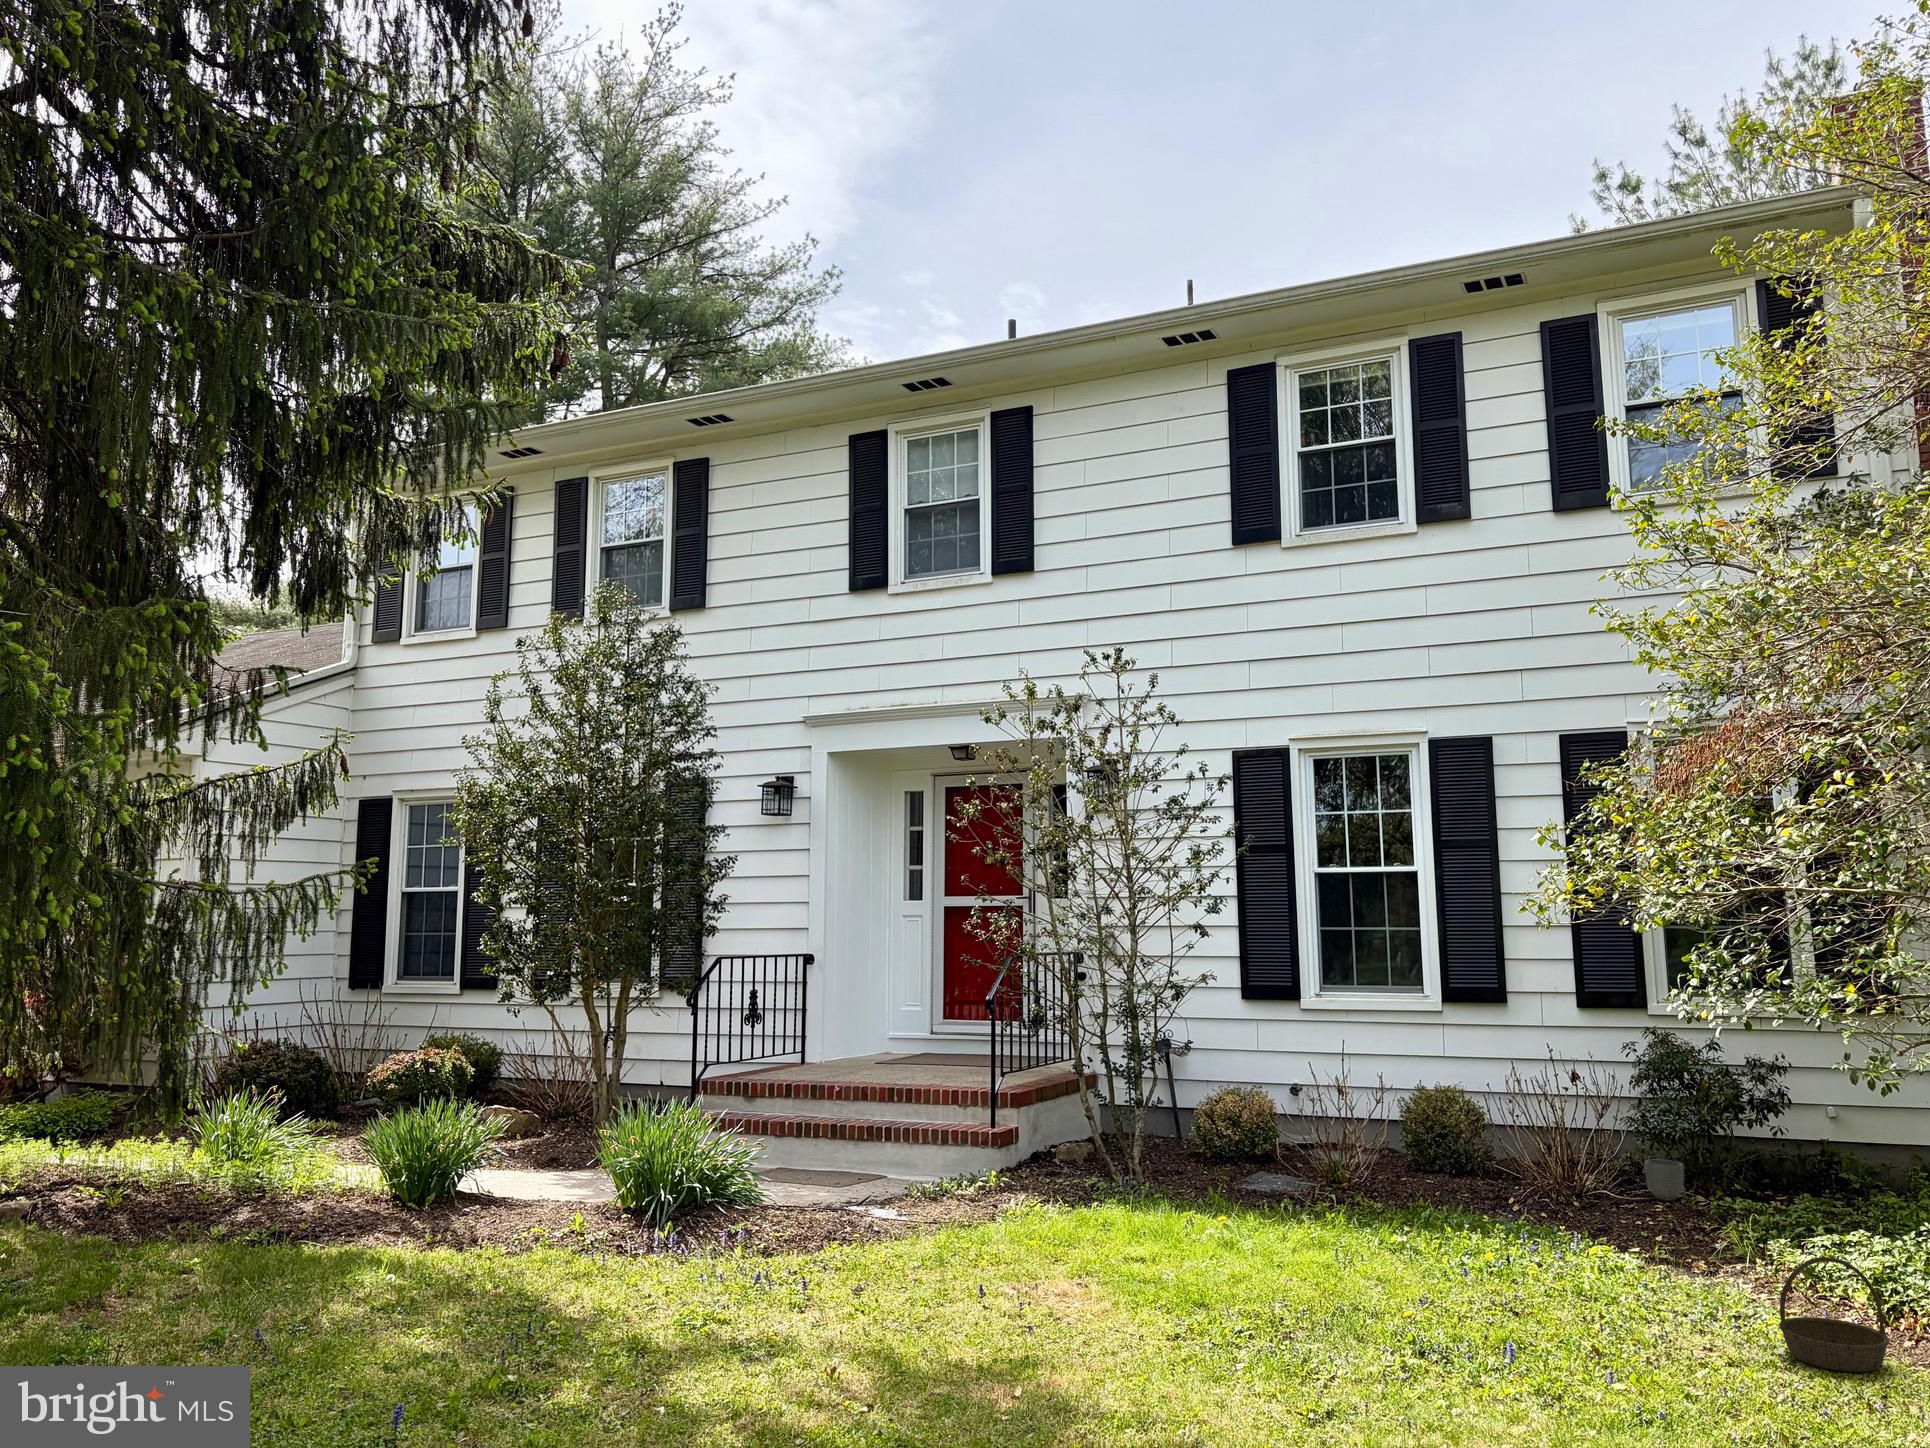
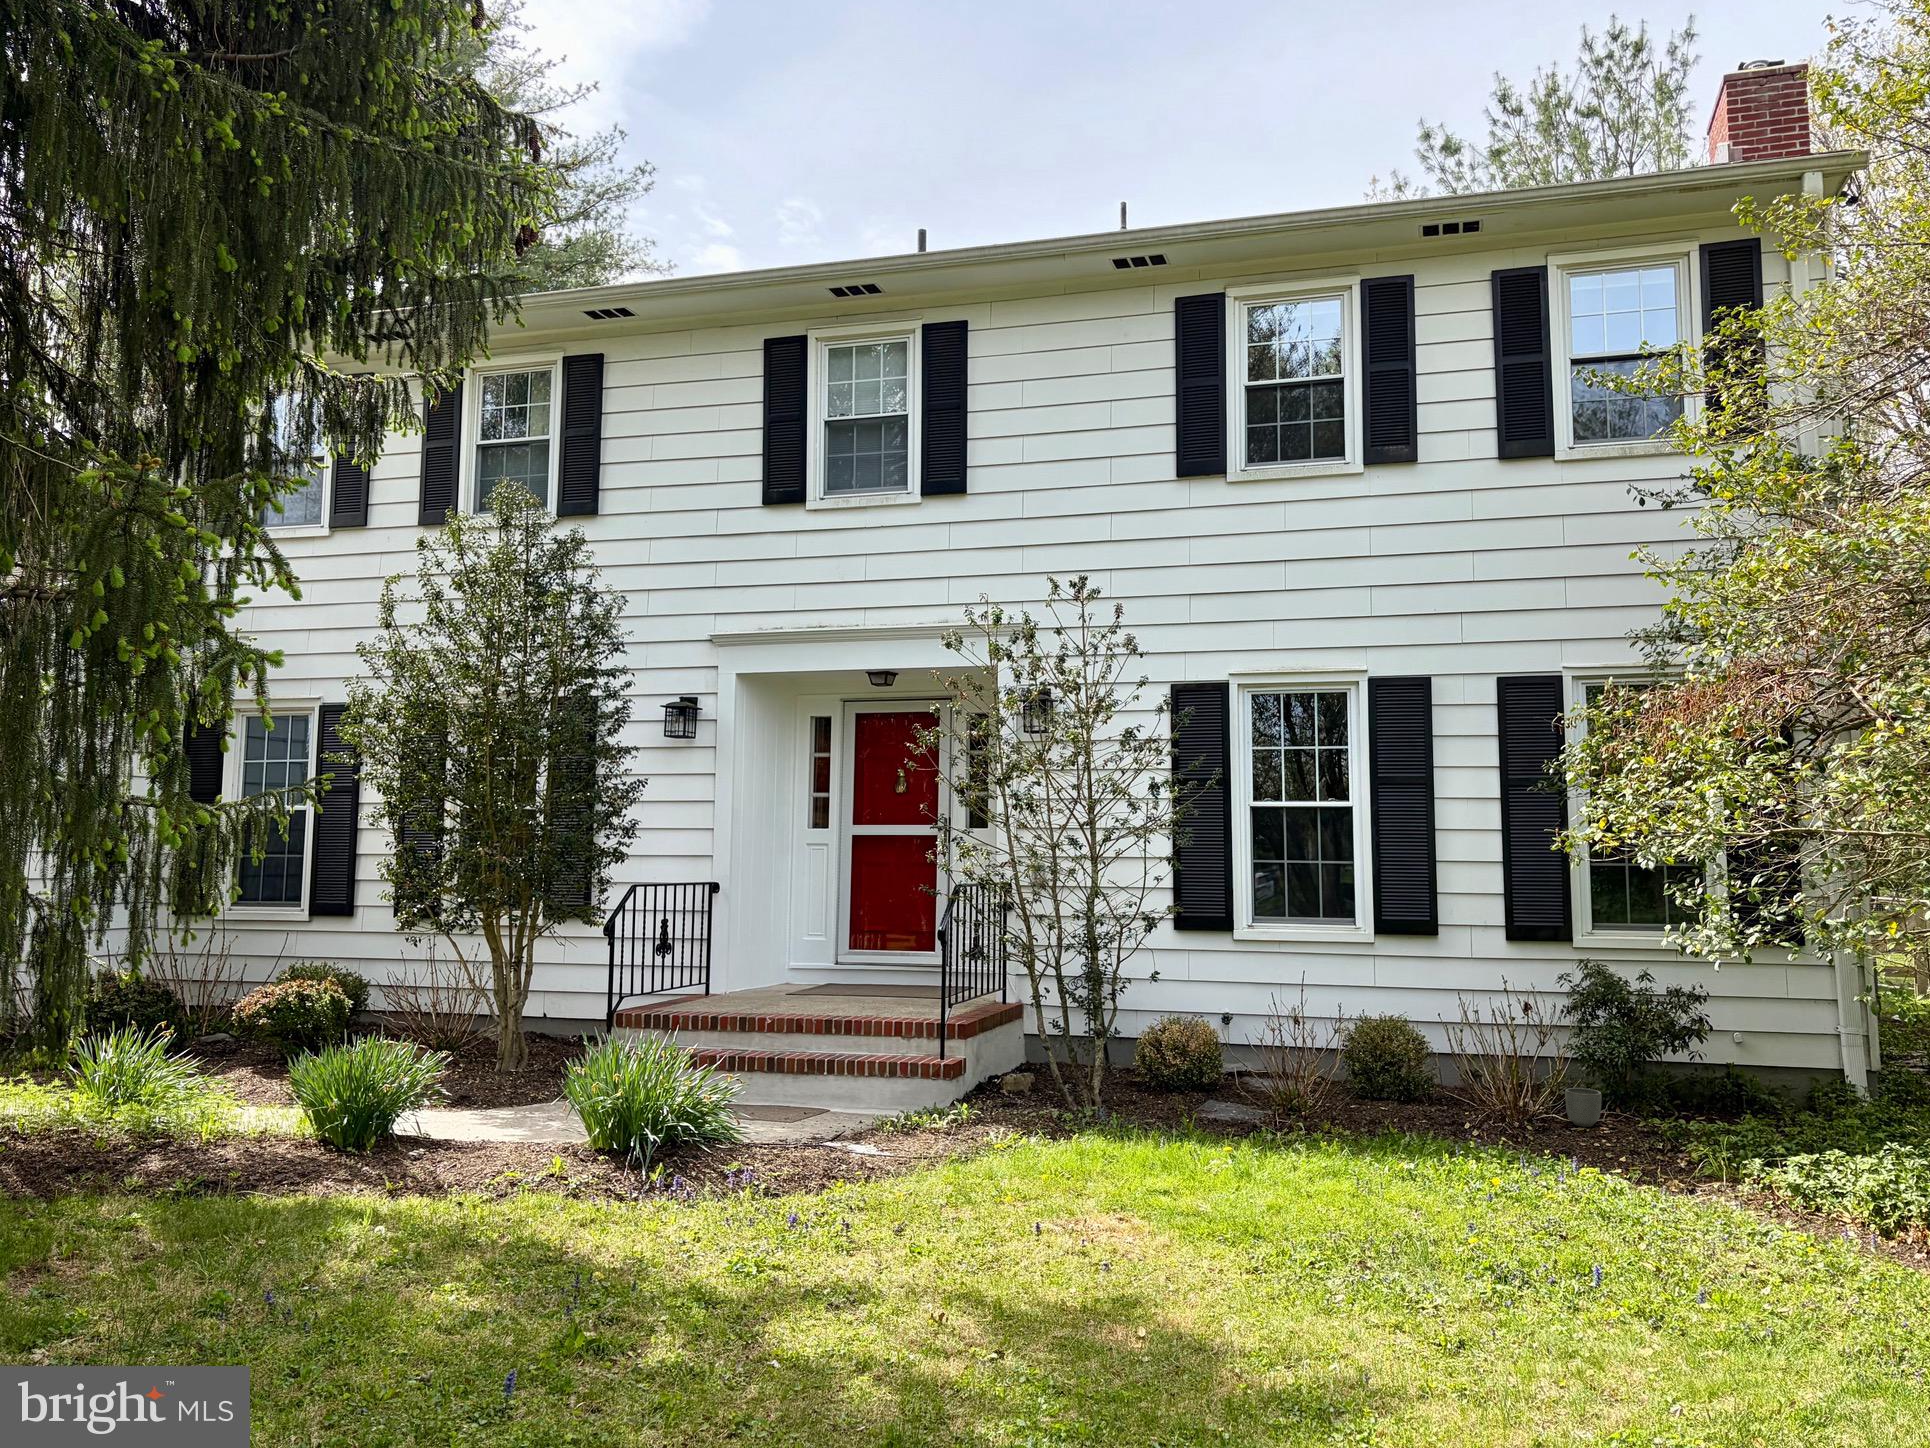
basket: present [1779,1257,1889,1372] -> none [1733,1197,1832,1301]

